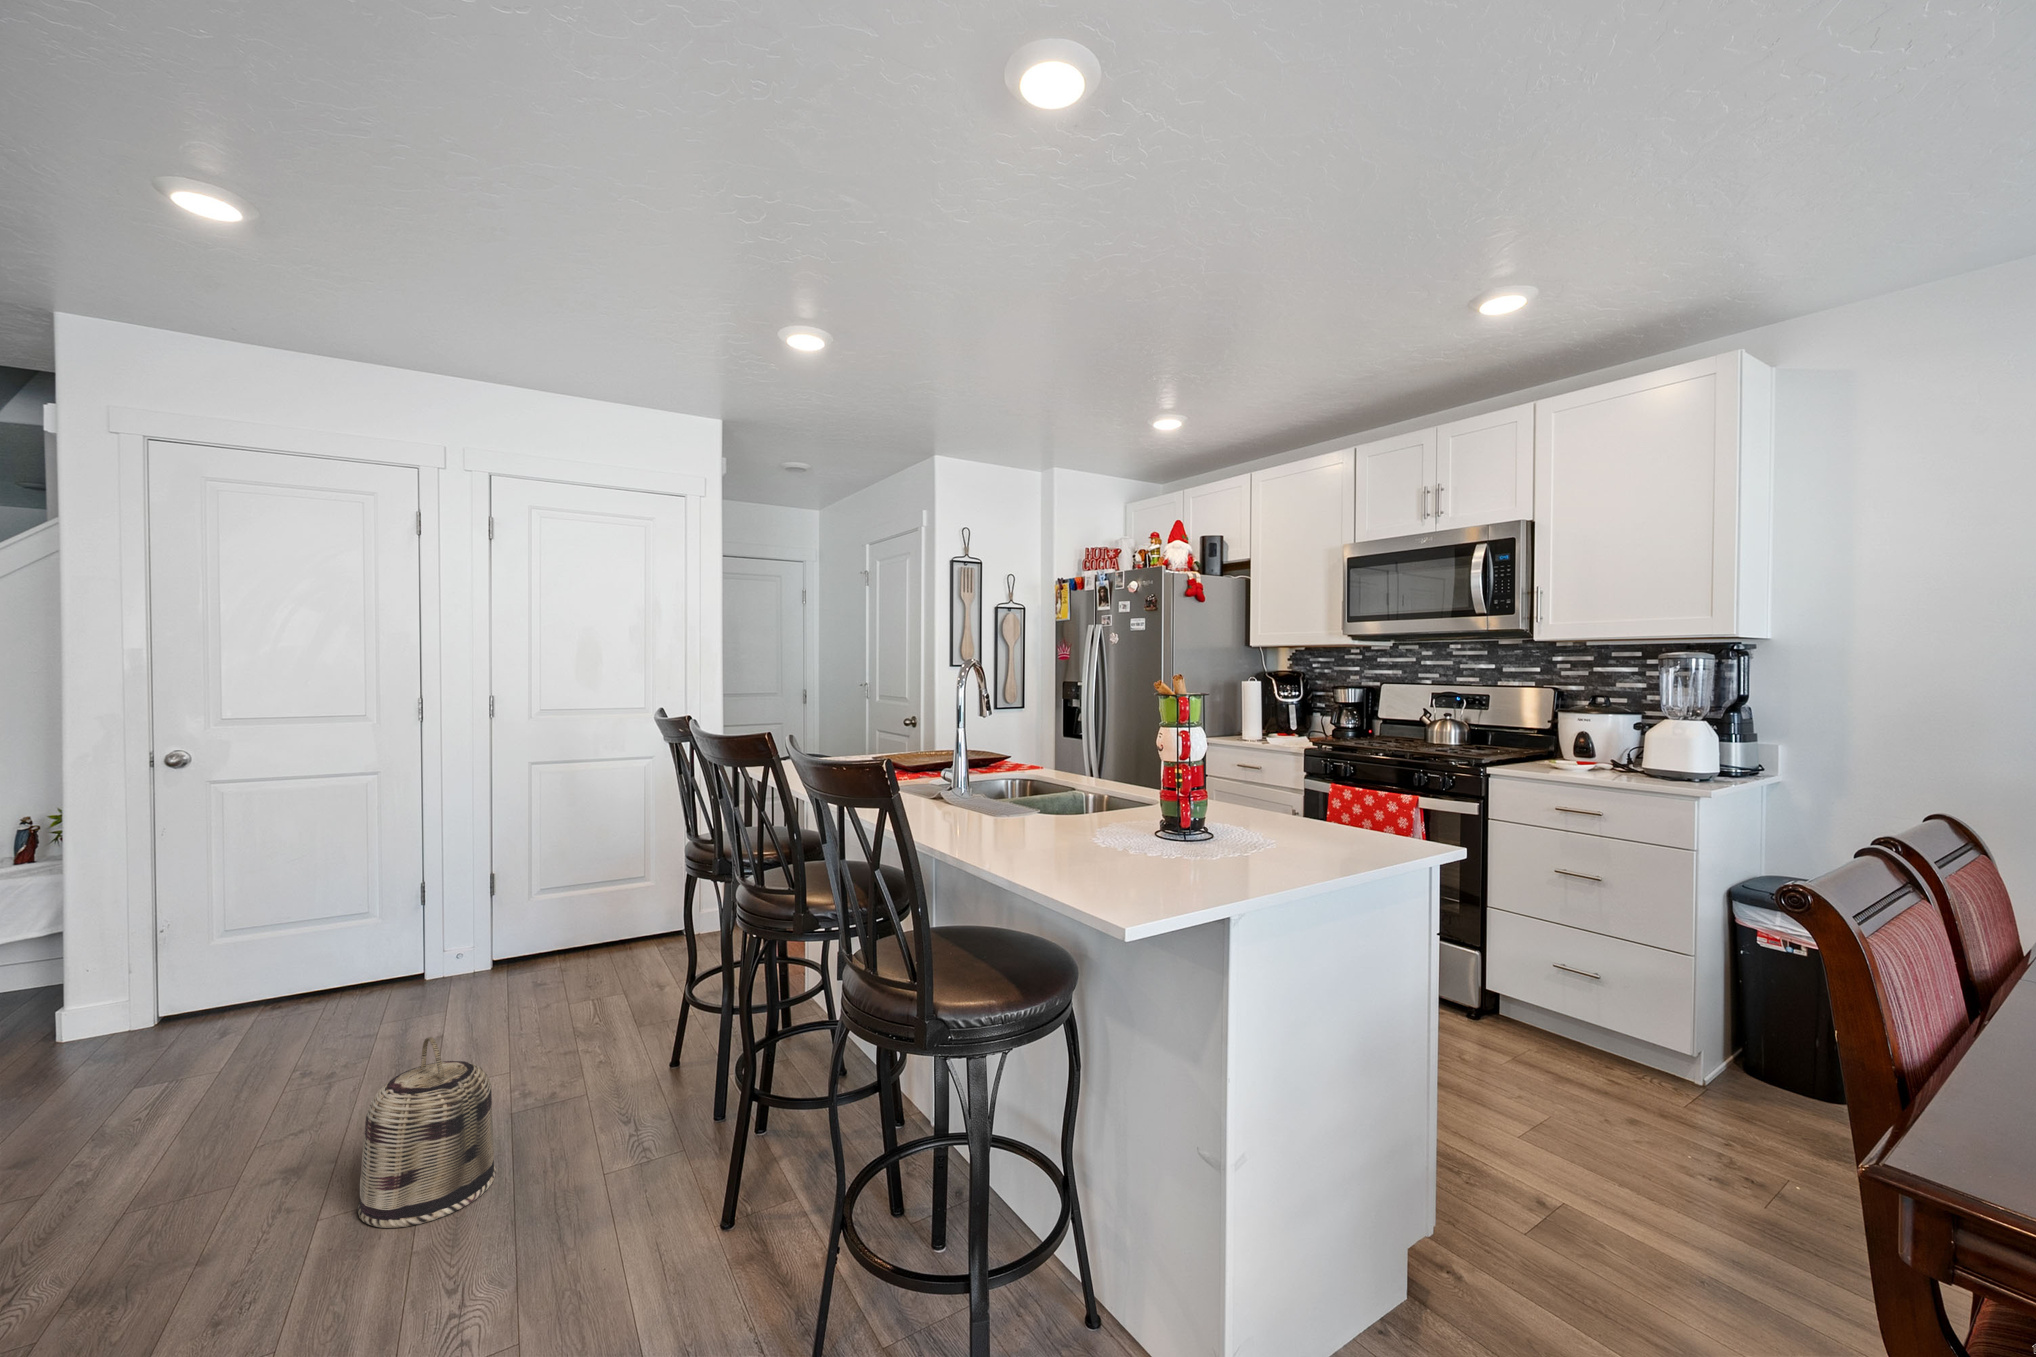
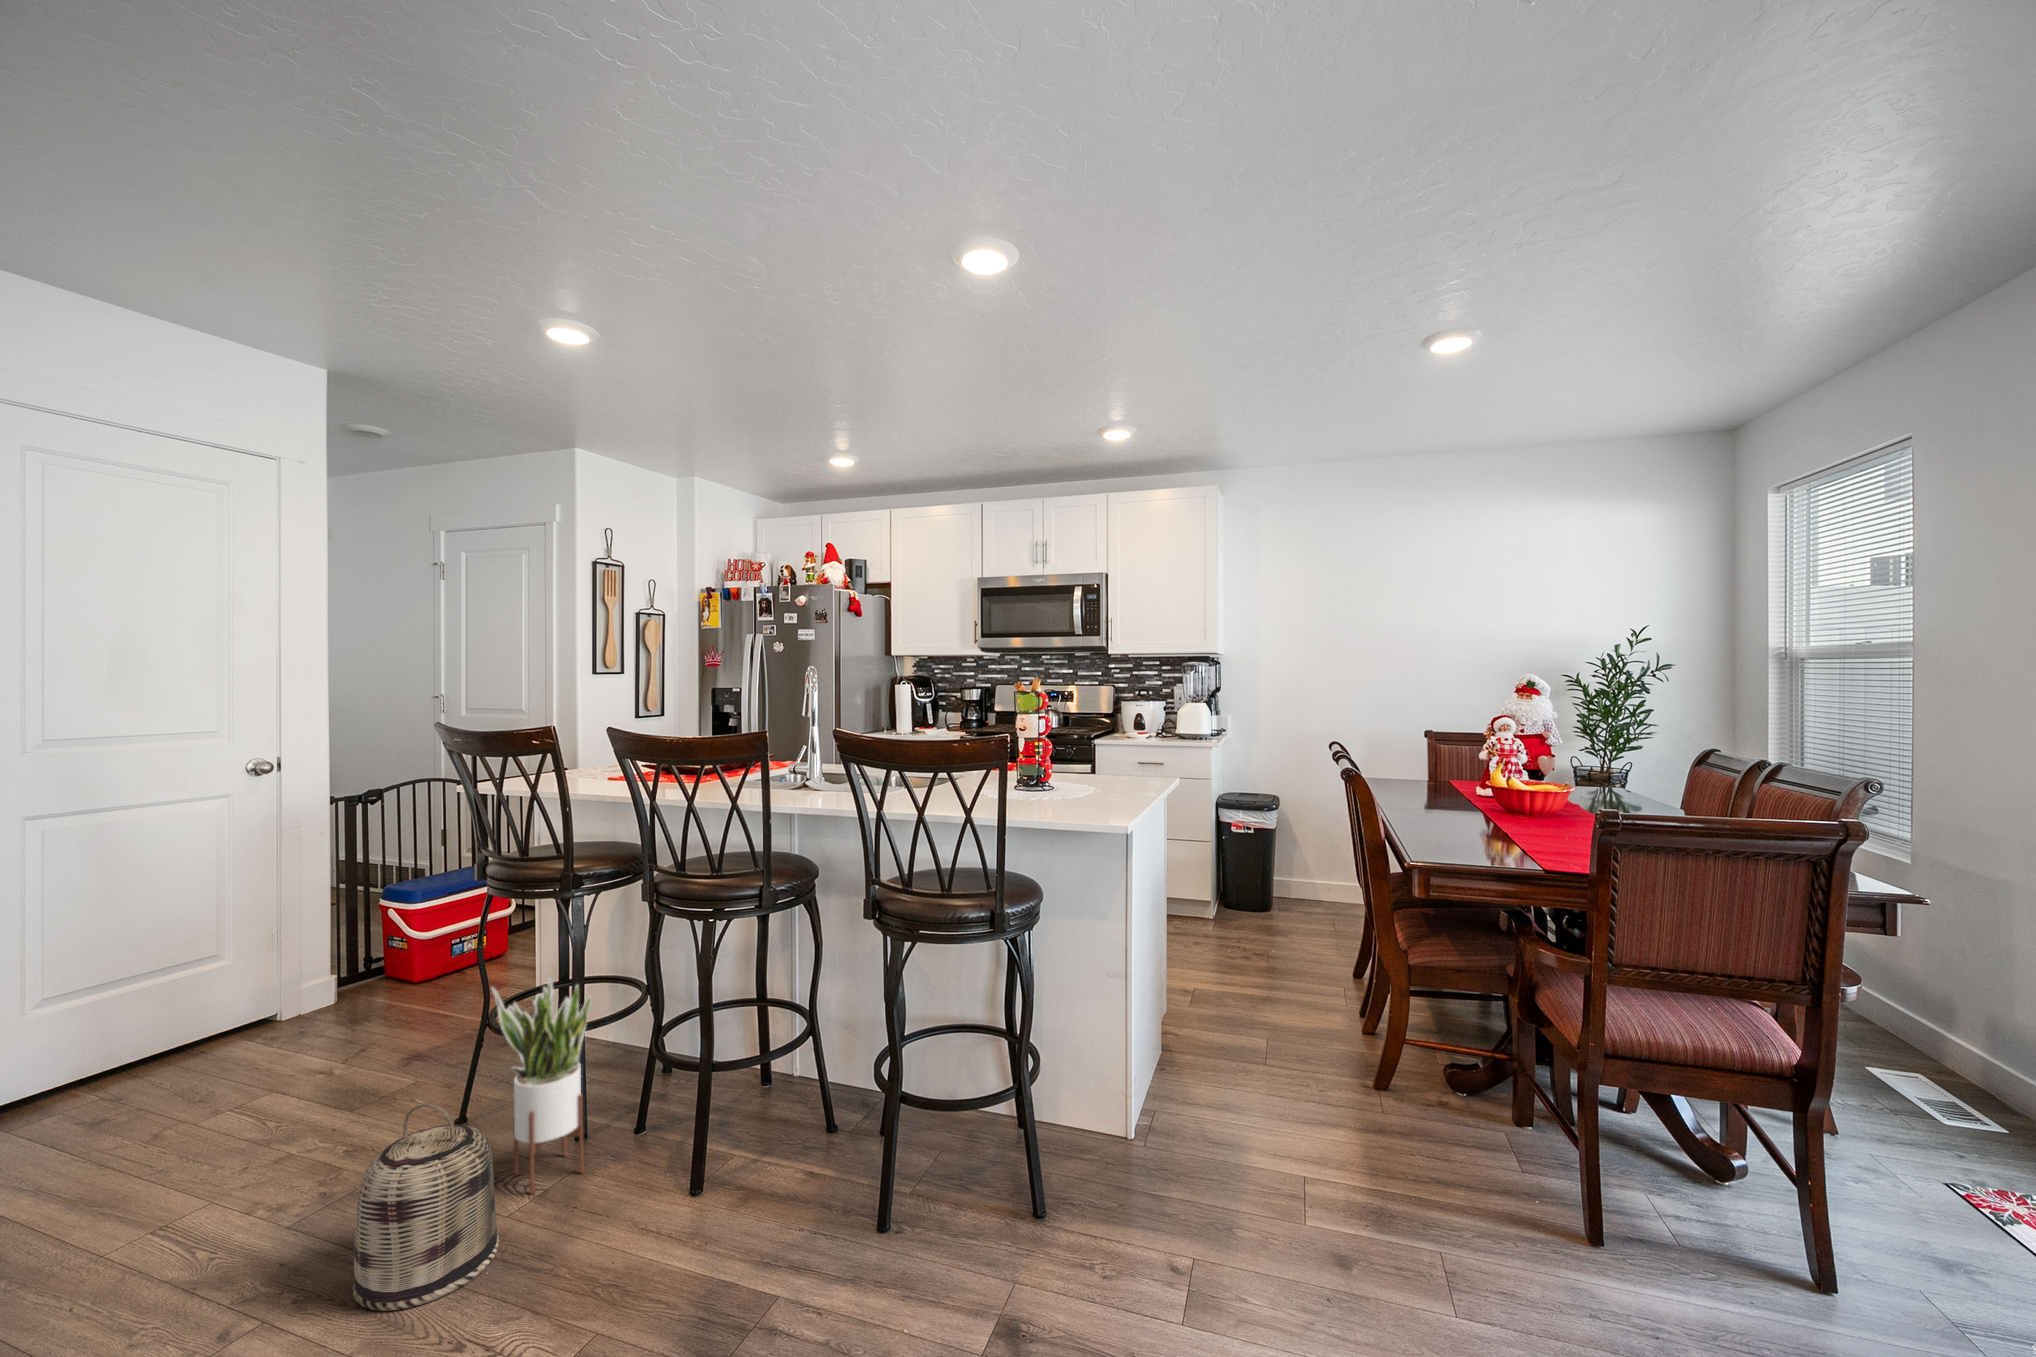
potted plant: none [556,941,634,1157] -> present [492,978,592,1194]

